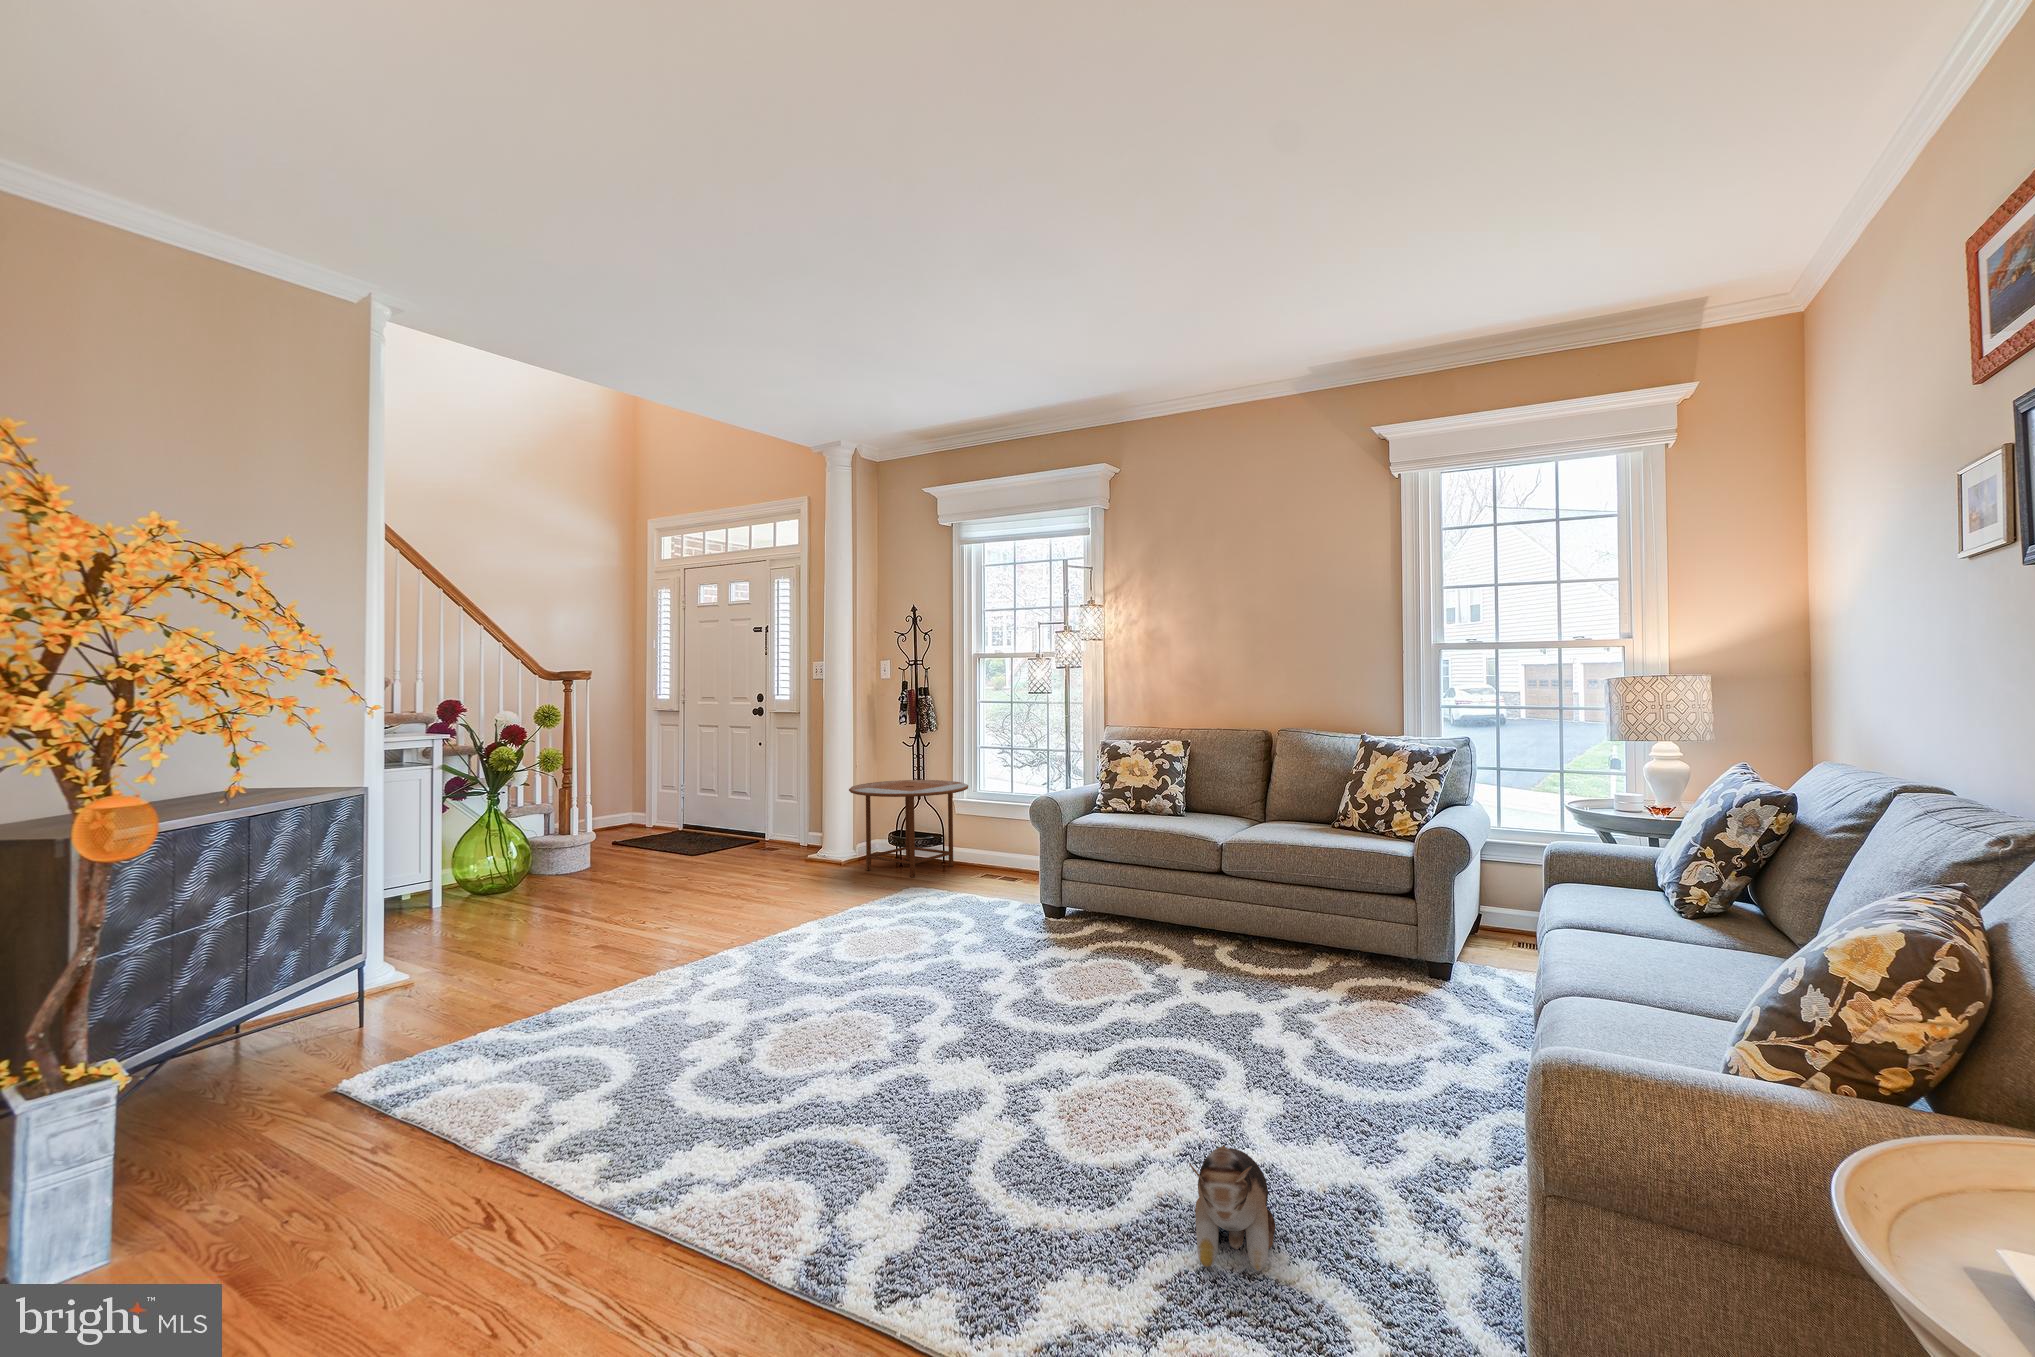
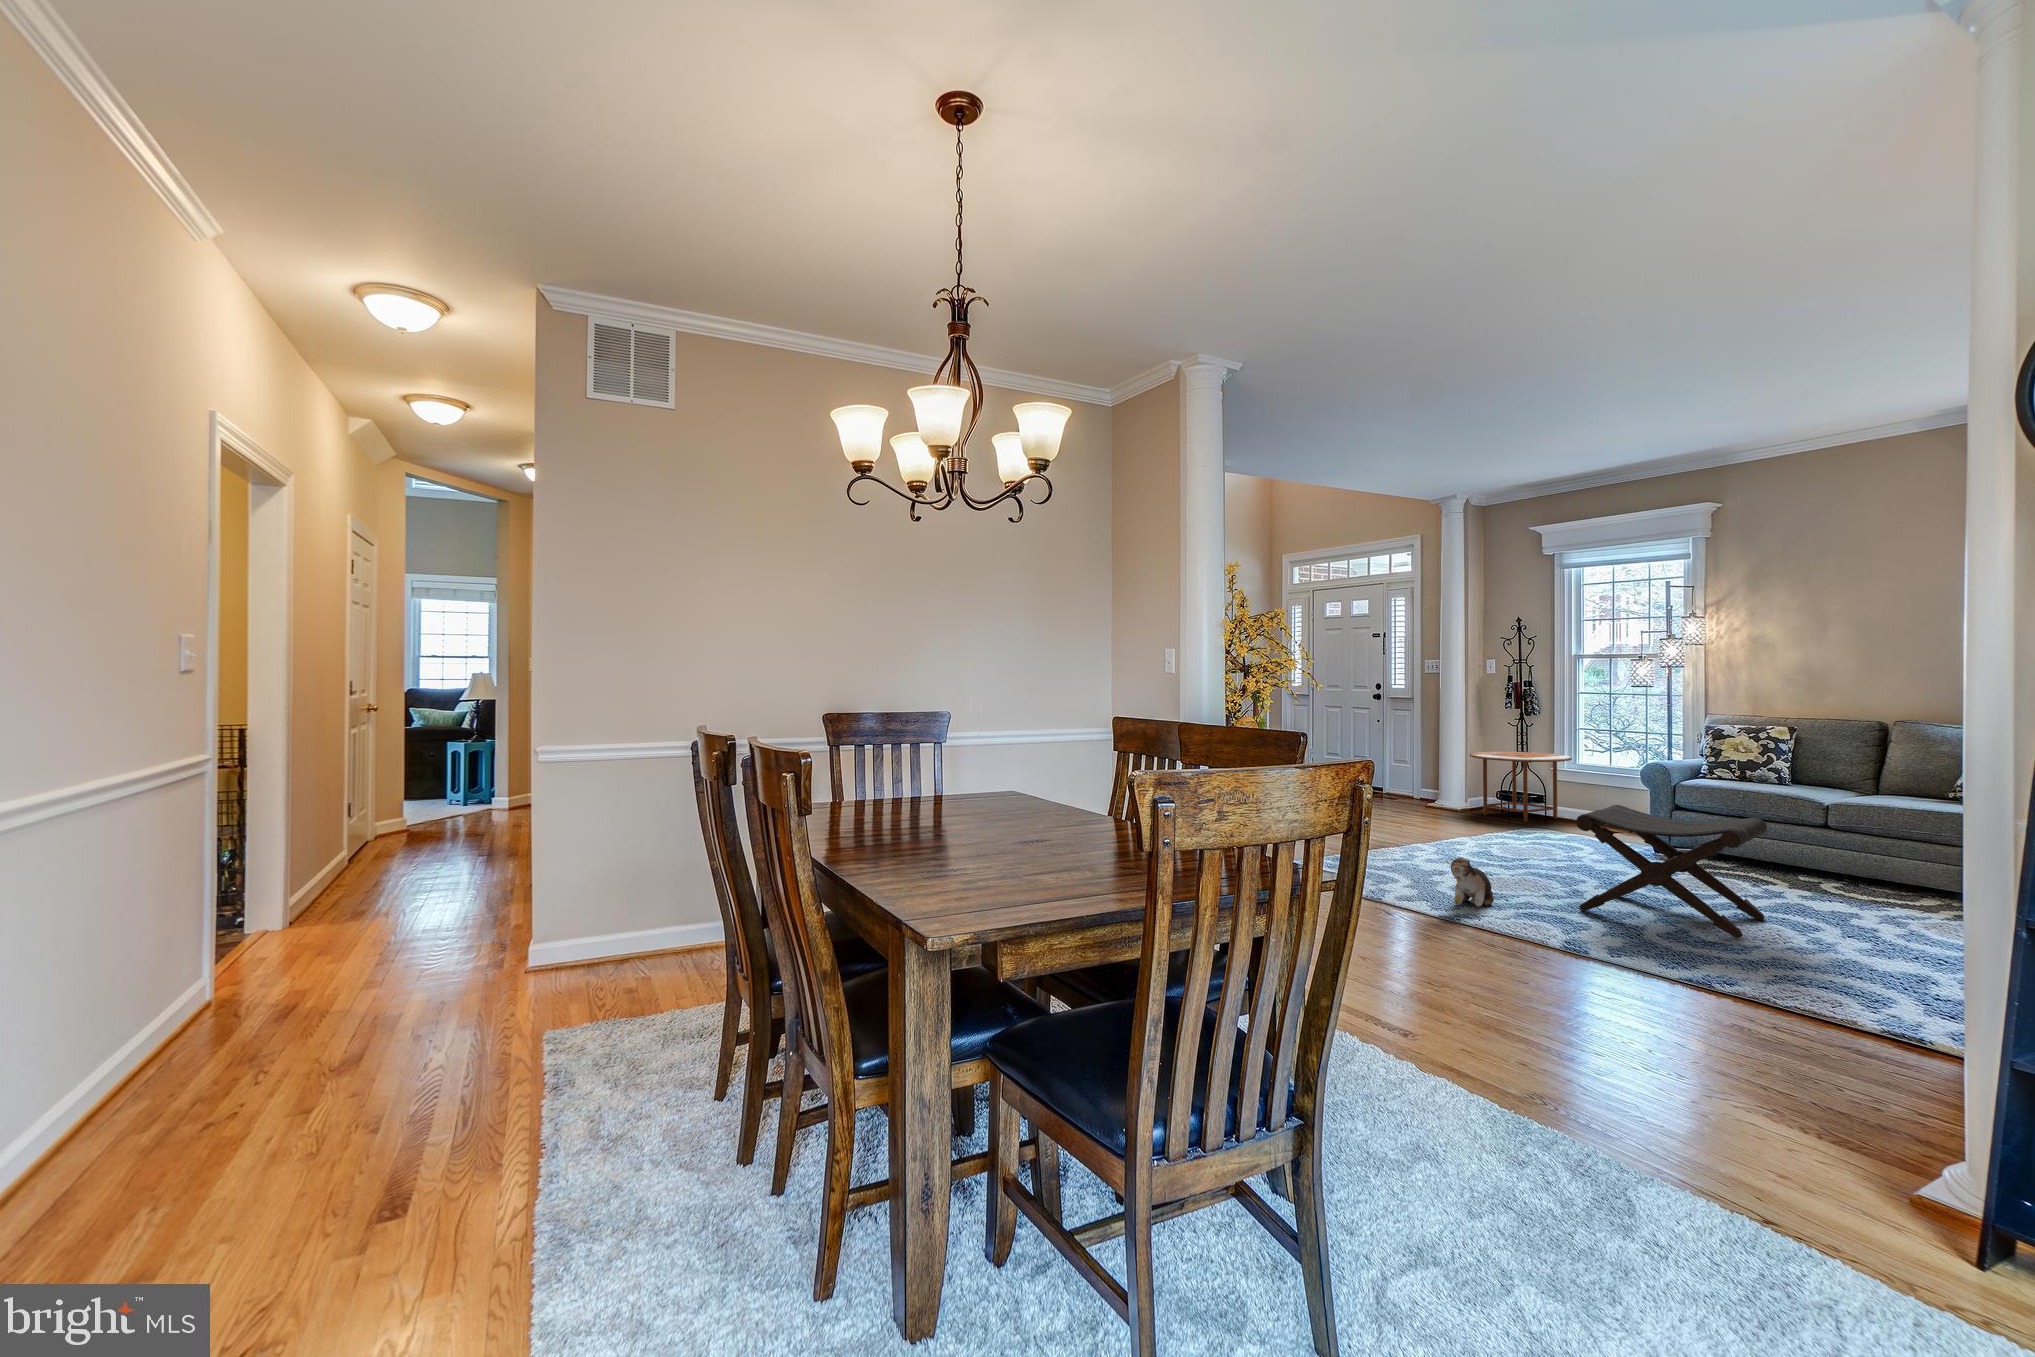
footstool: none [890,884,1158,1130] -> present [1576,805,1767,938]
plush toy: present [1189,1145,1275,1271] -> present [1447,857,1494,907]

